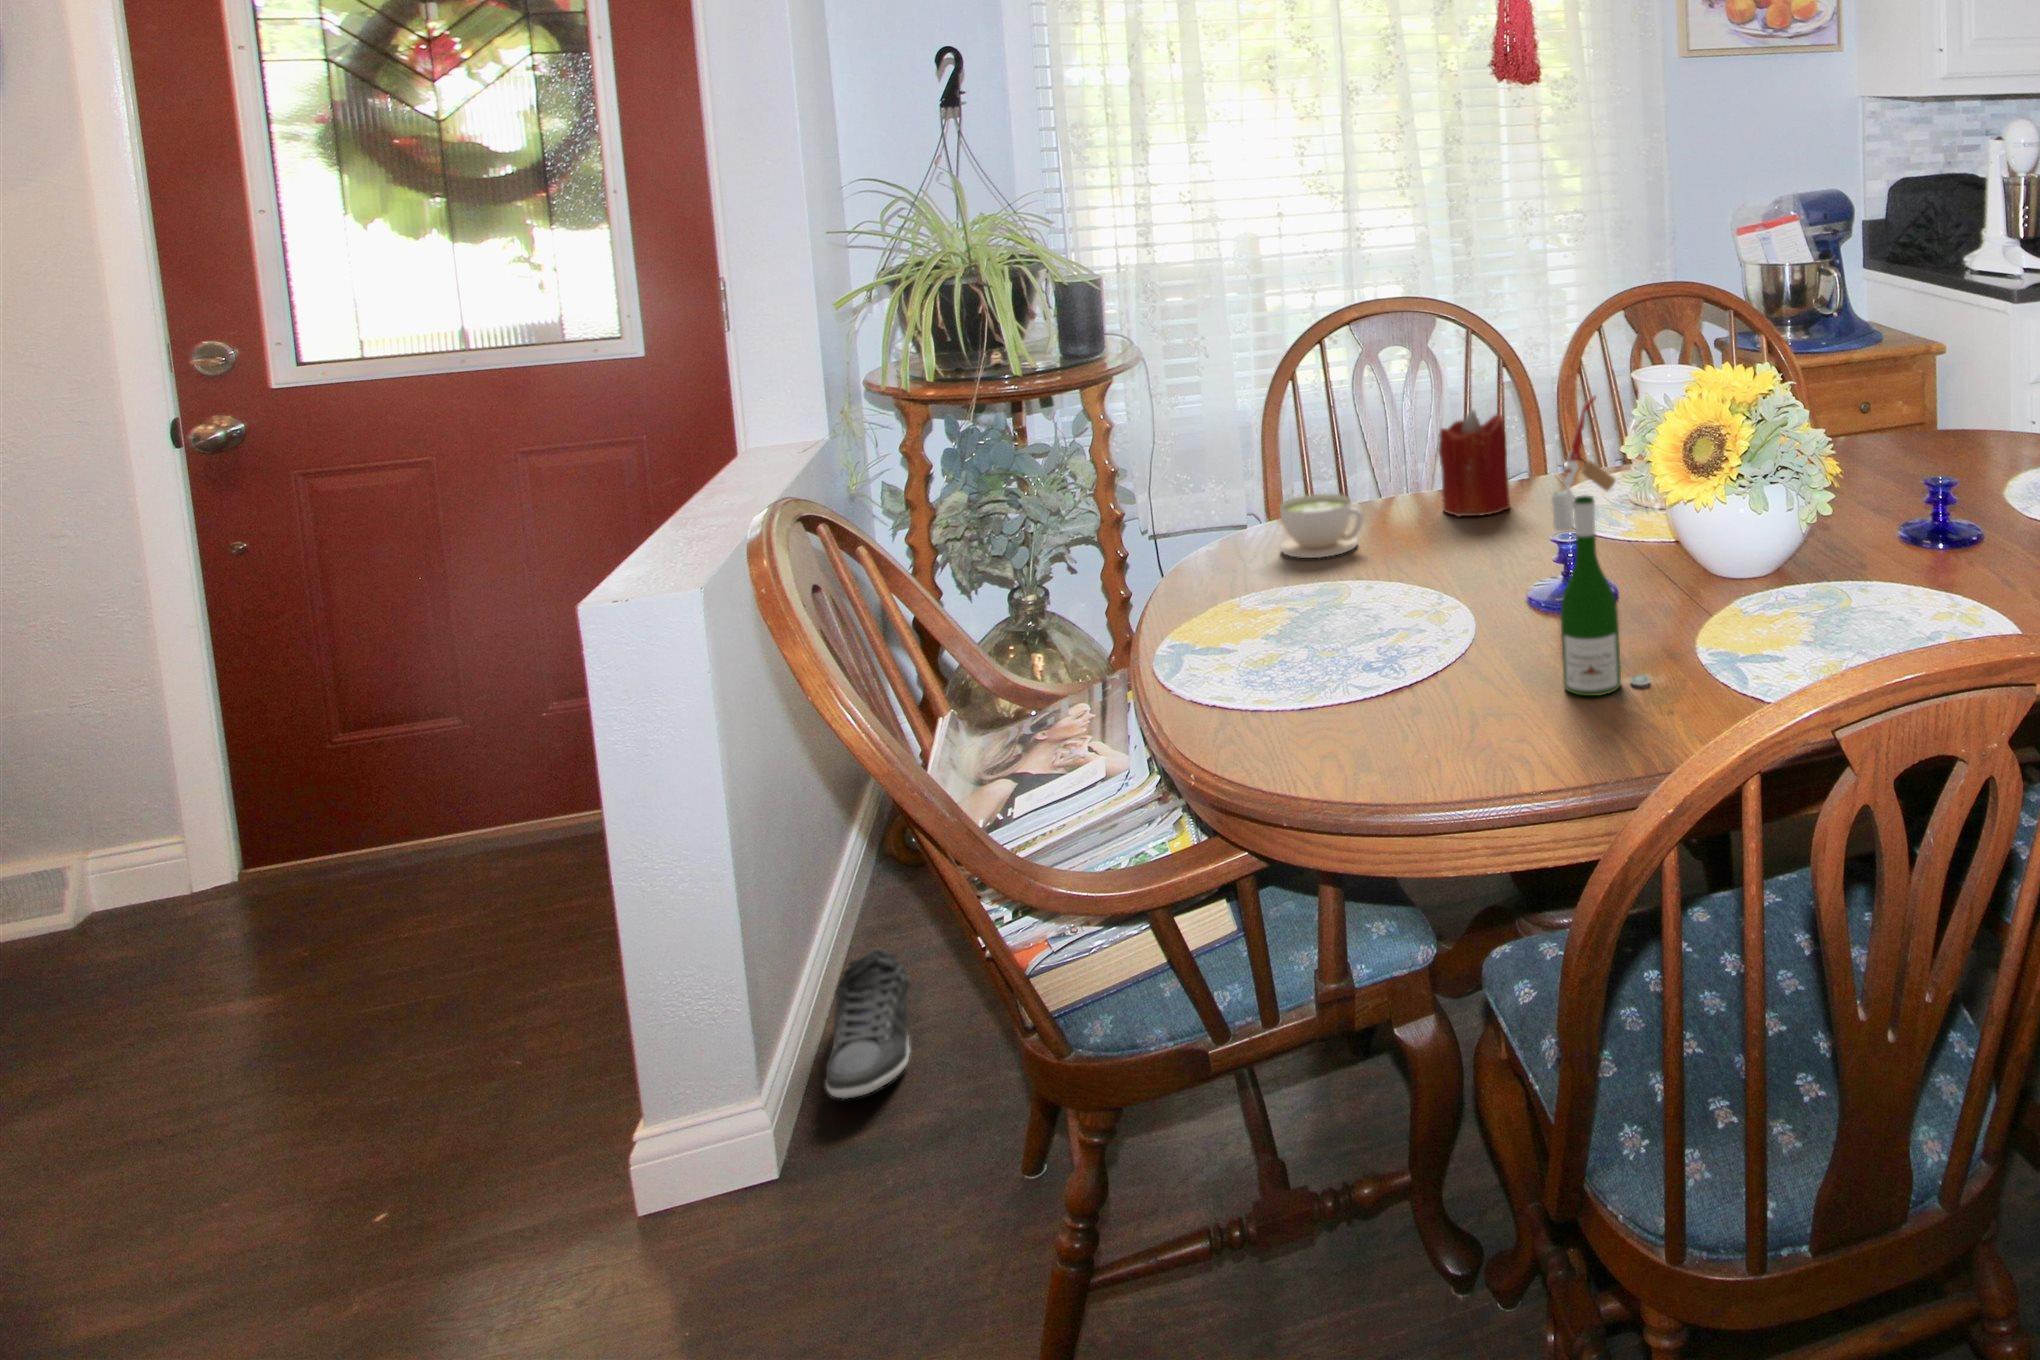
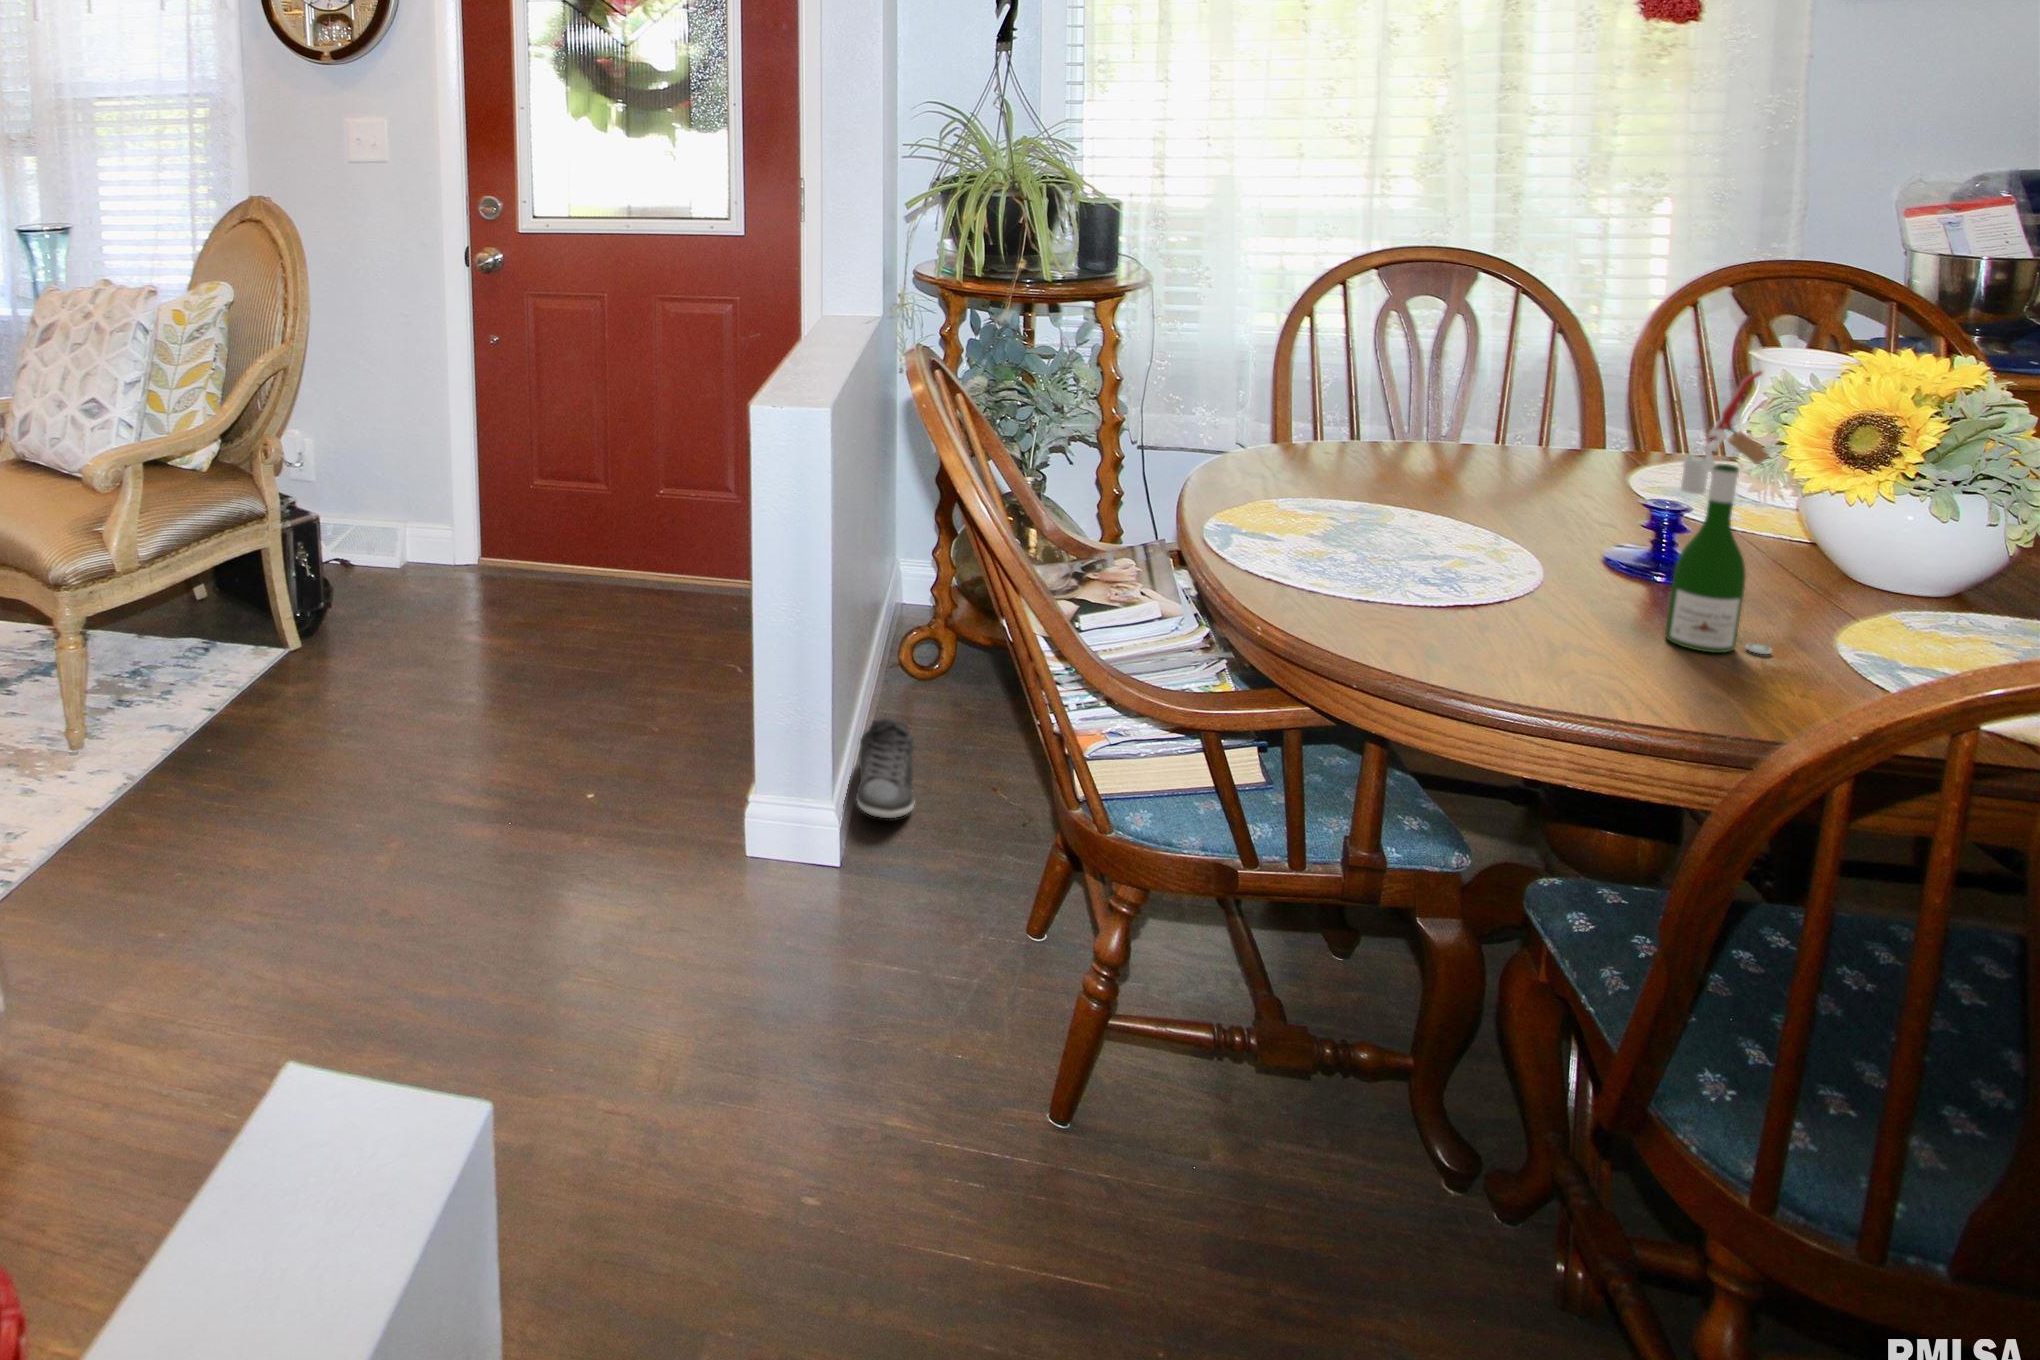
candle: present [1439,410,1510,516] -> none [1483,367,1575,471]
coffee cup: present [1280,494,1364,558] -> none [1314,423,1408,481]

